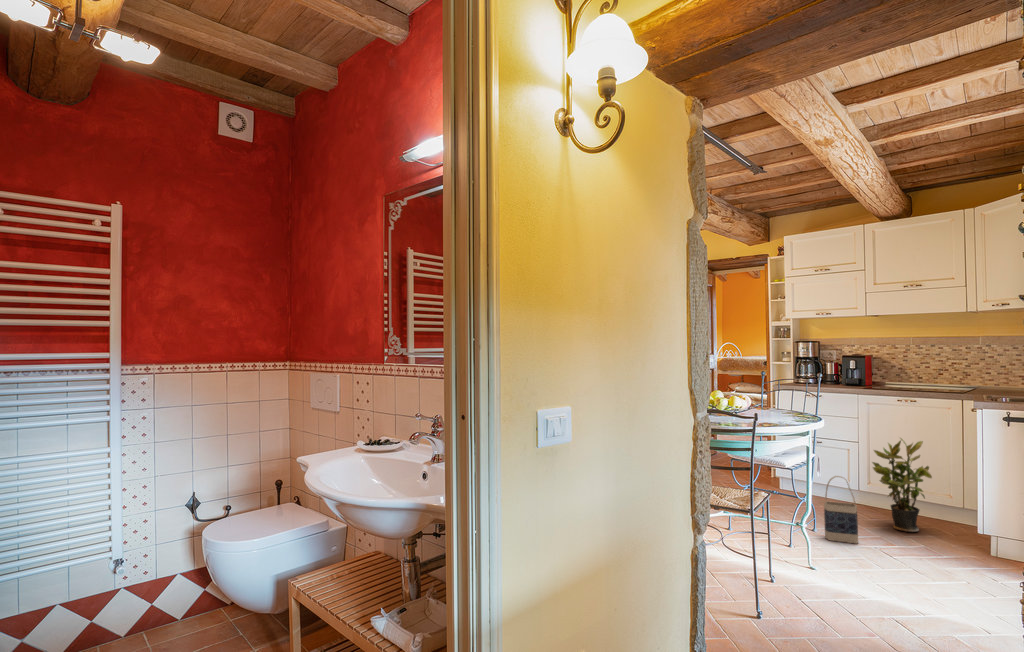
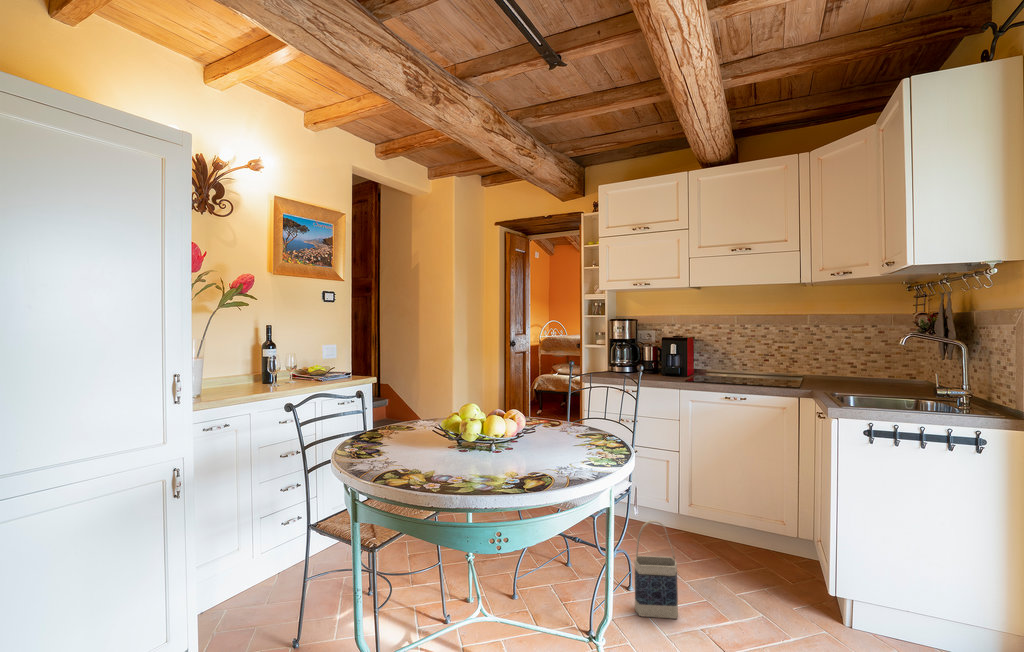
potted plant: present [872,439,932,532] -> none [694,449,765,579]

